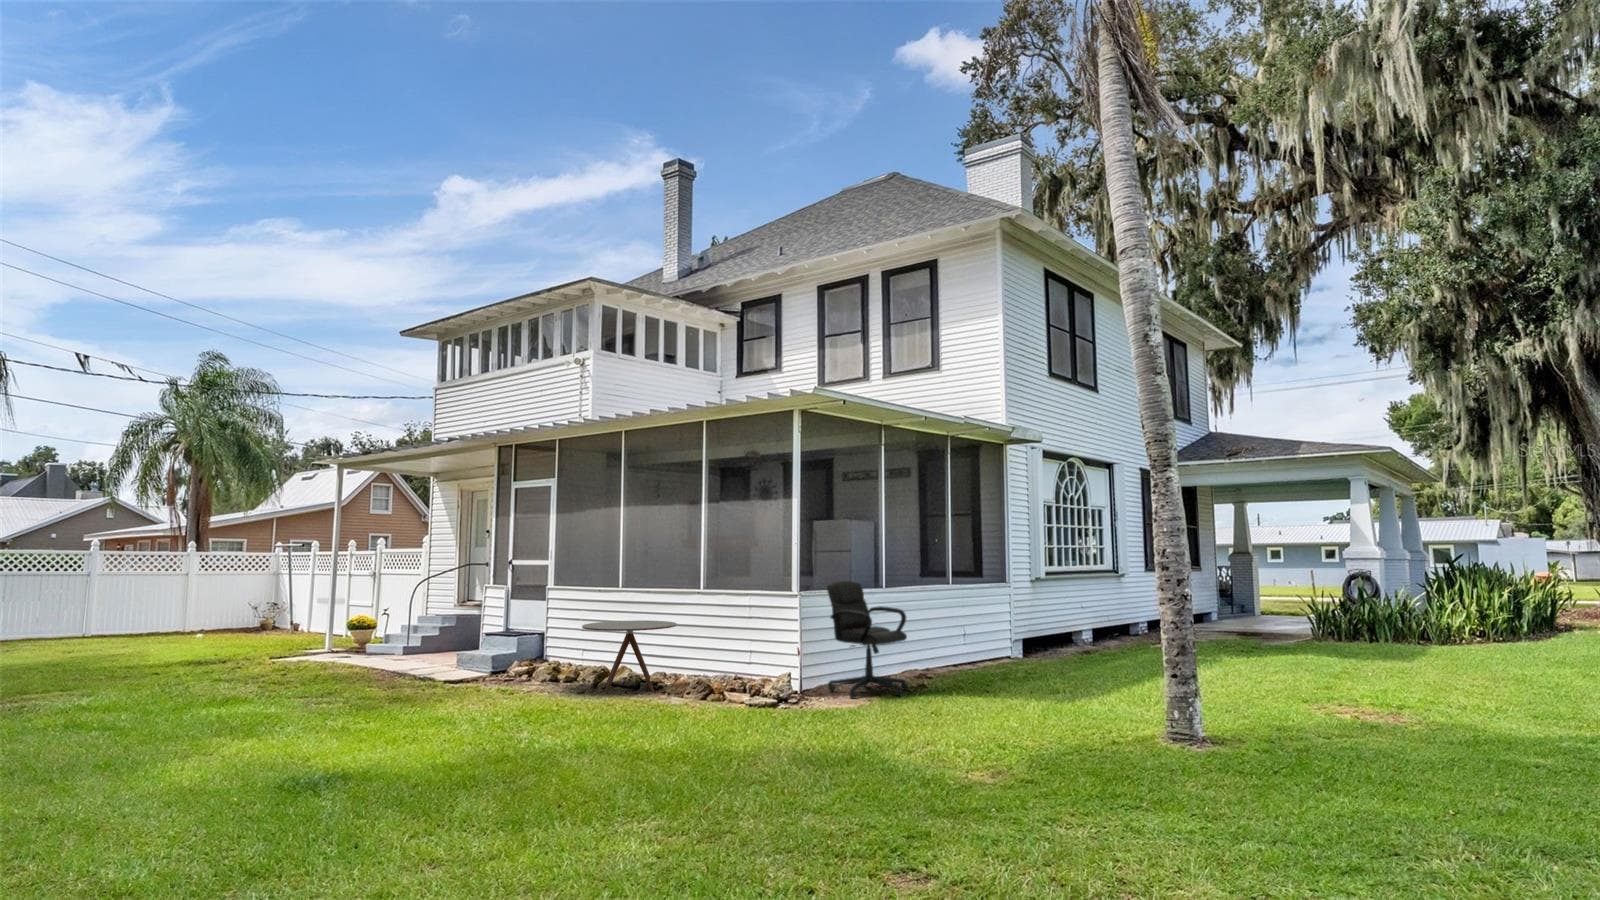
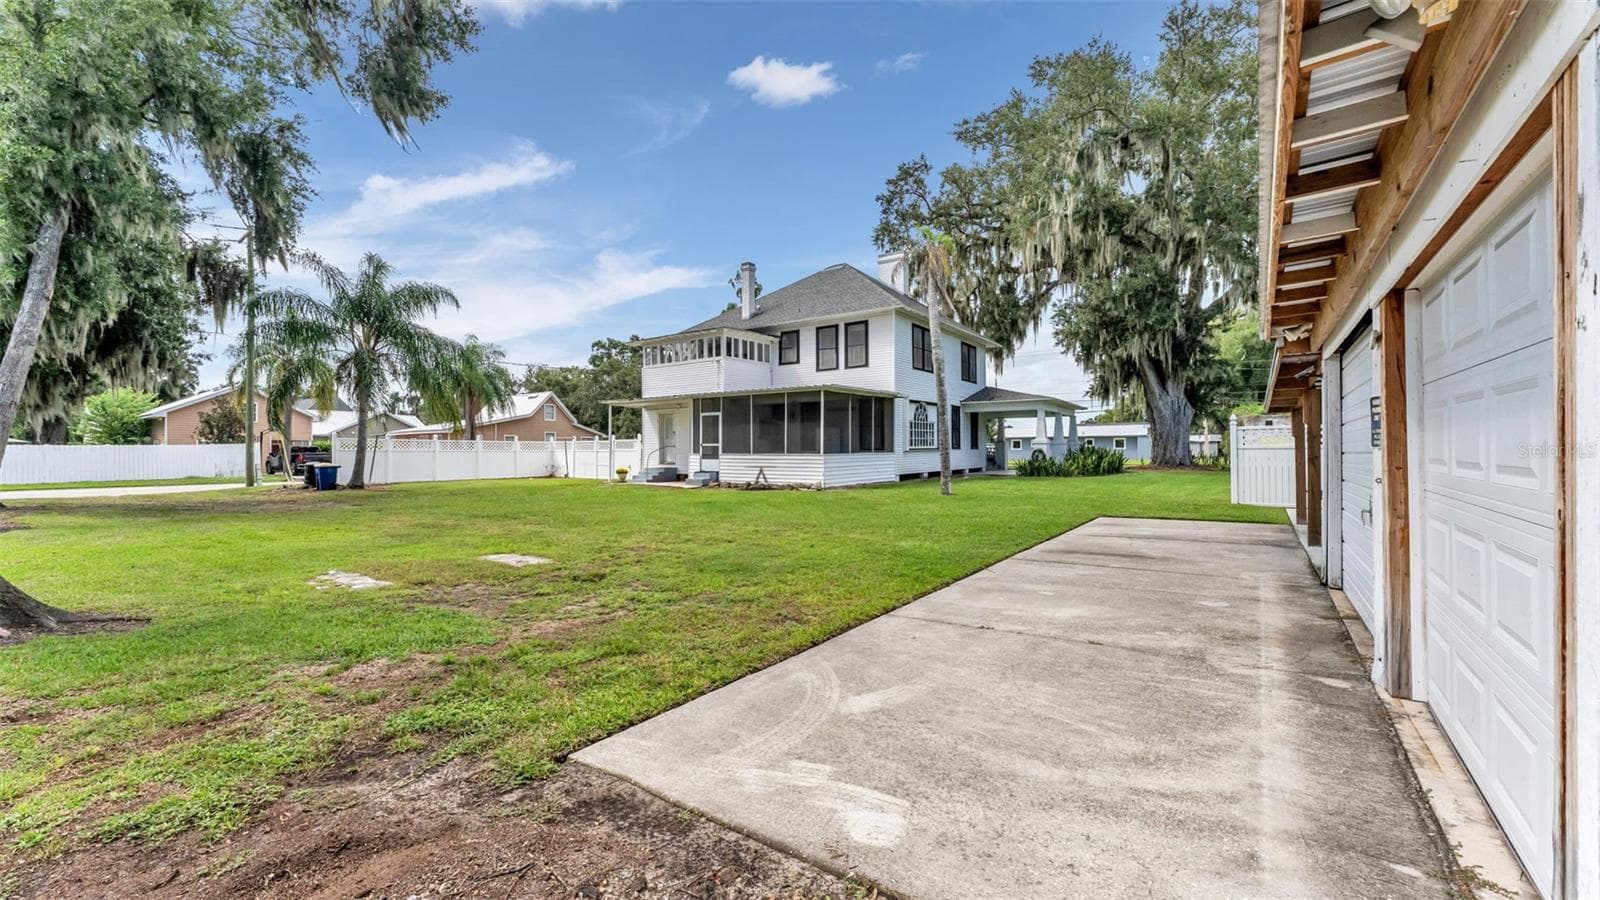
chair: present [827,581,908,698] -> none [833,450,861,490]

